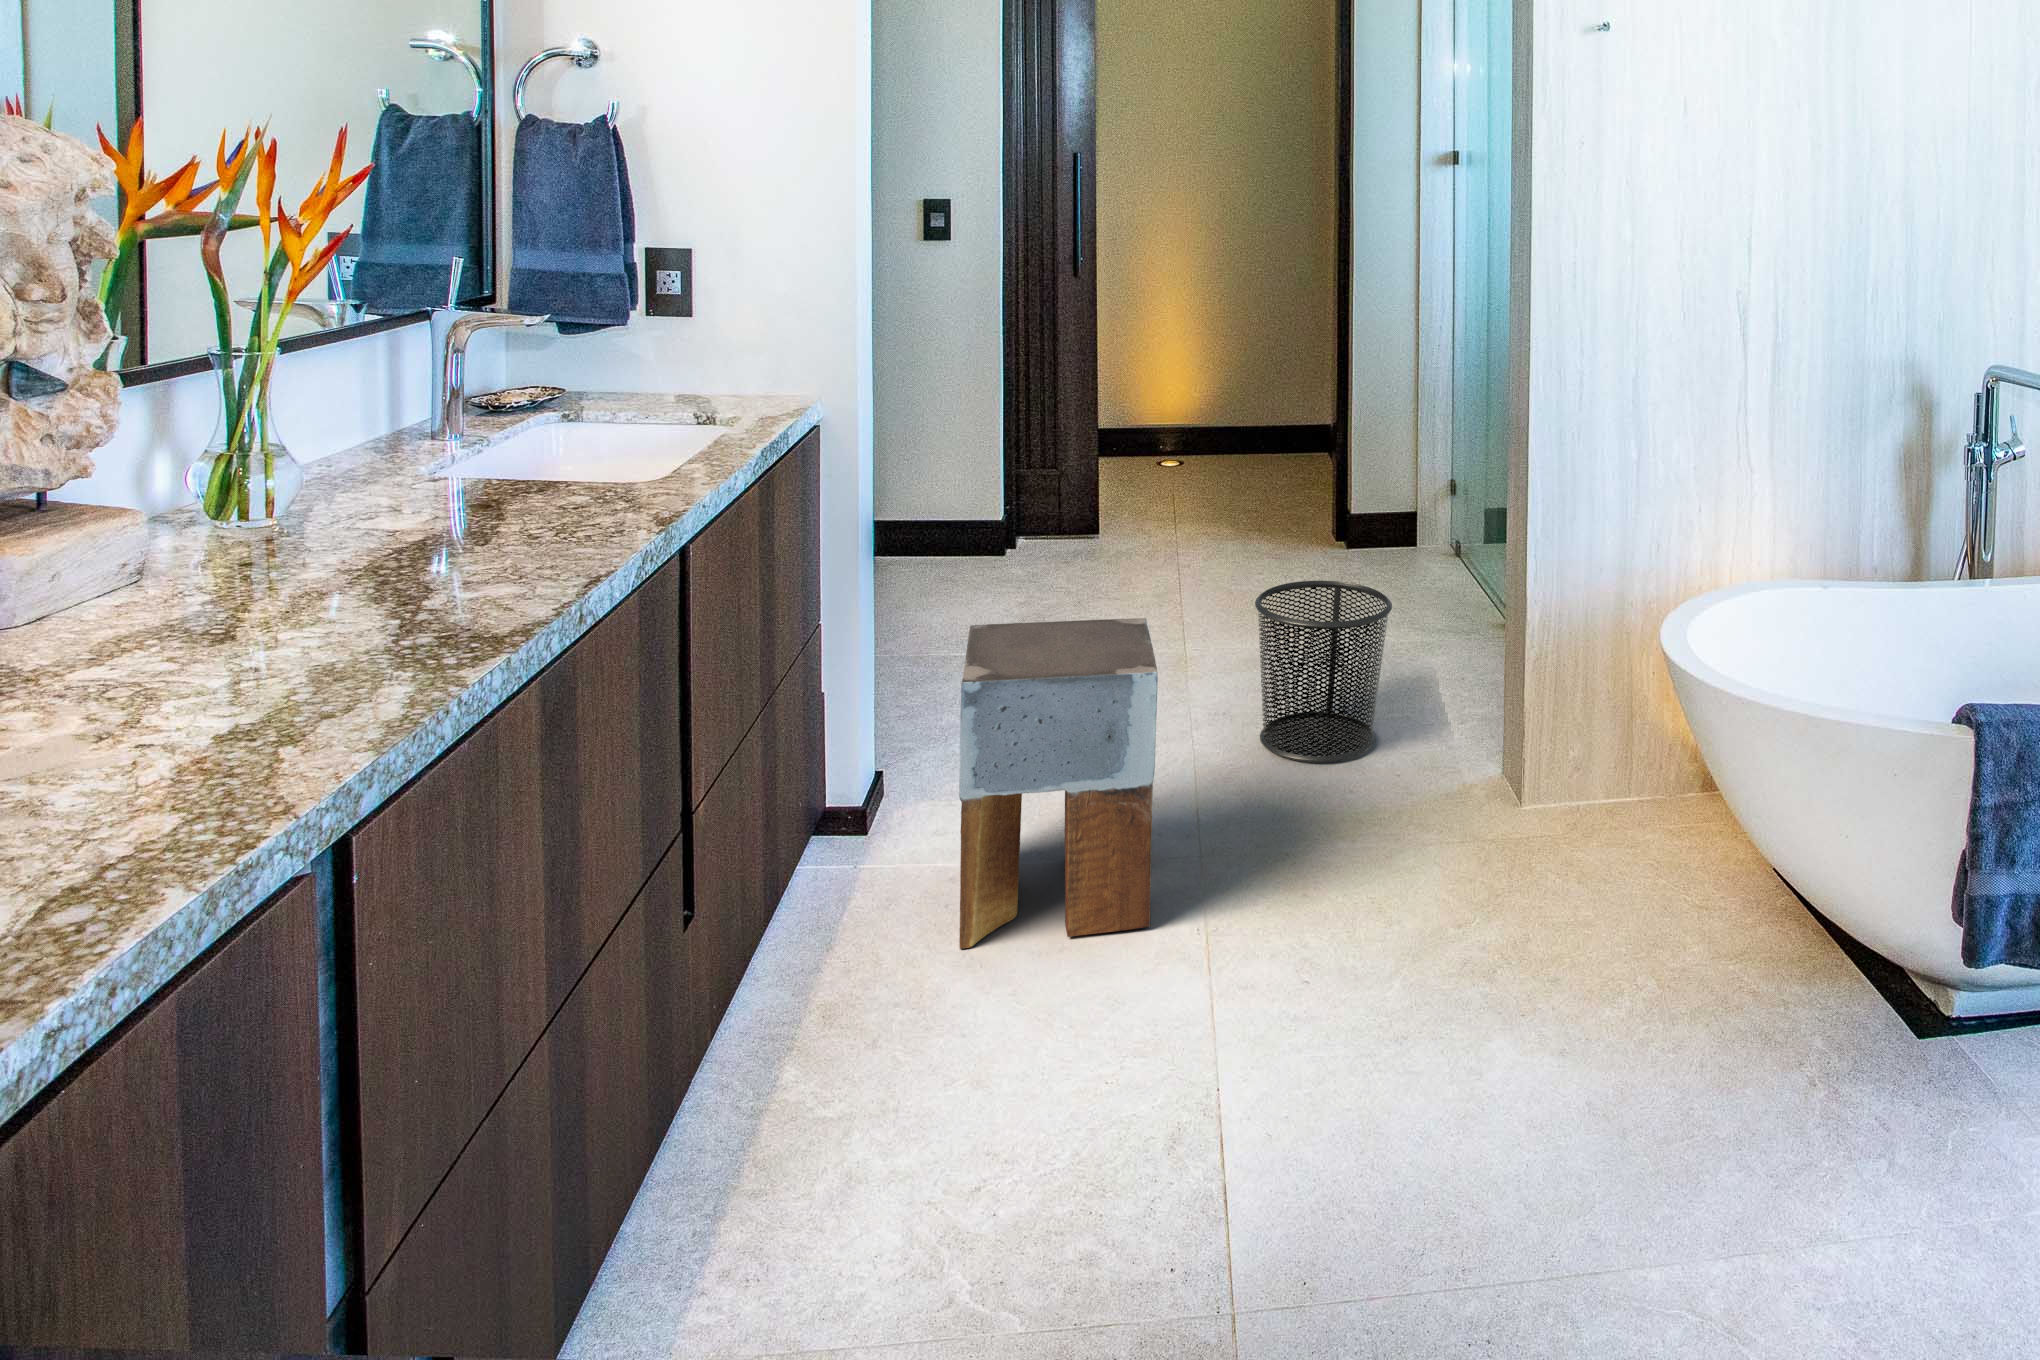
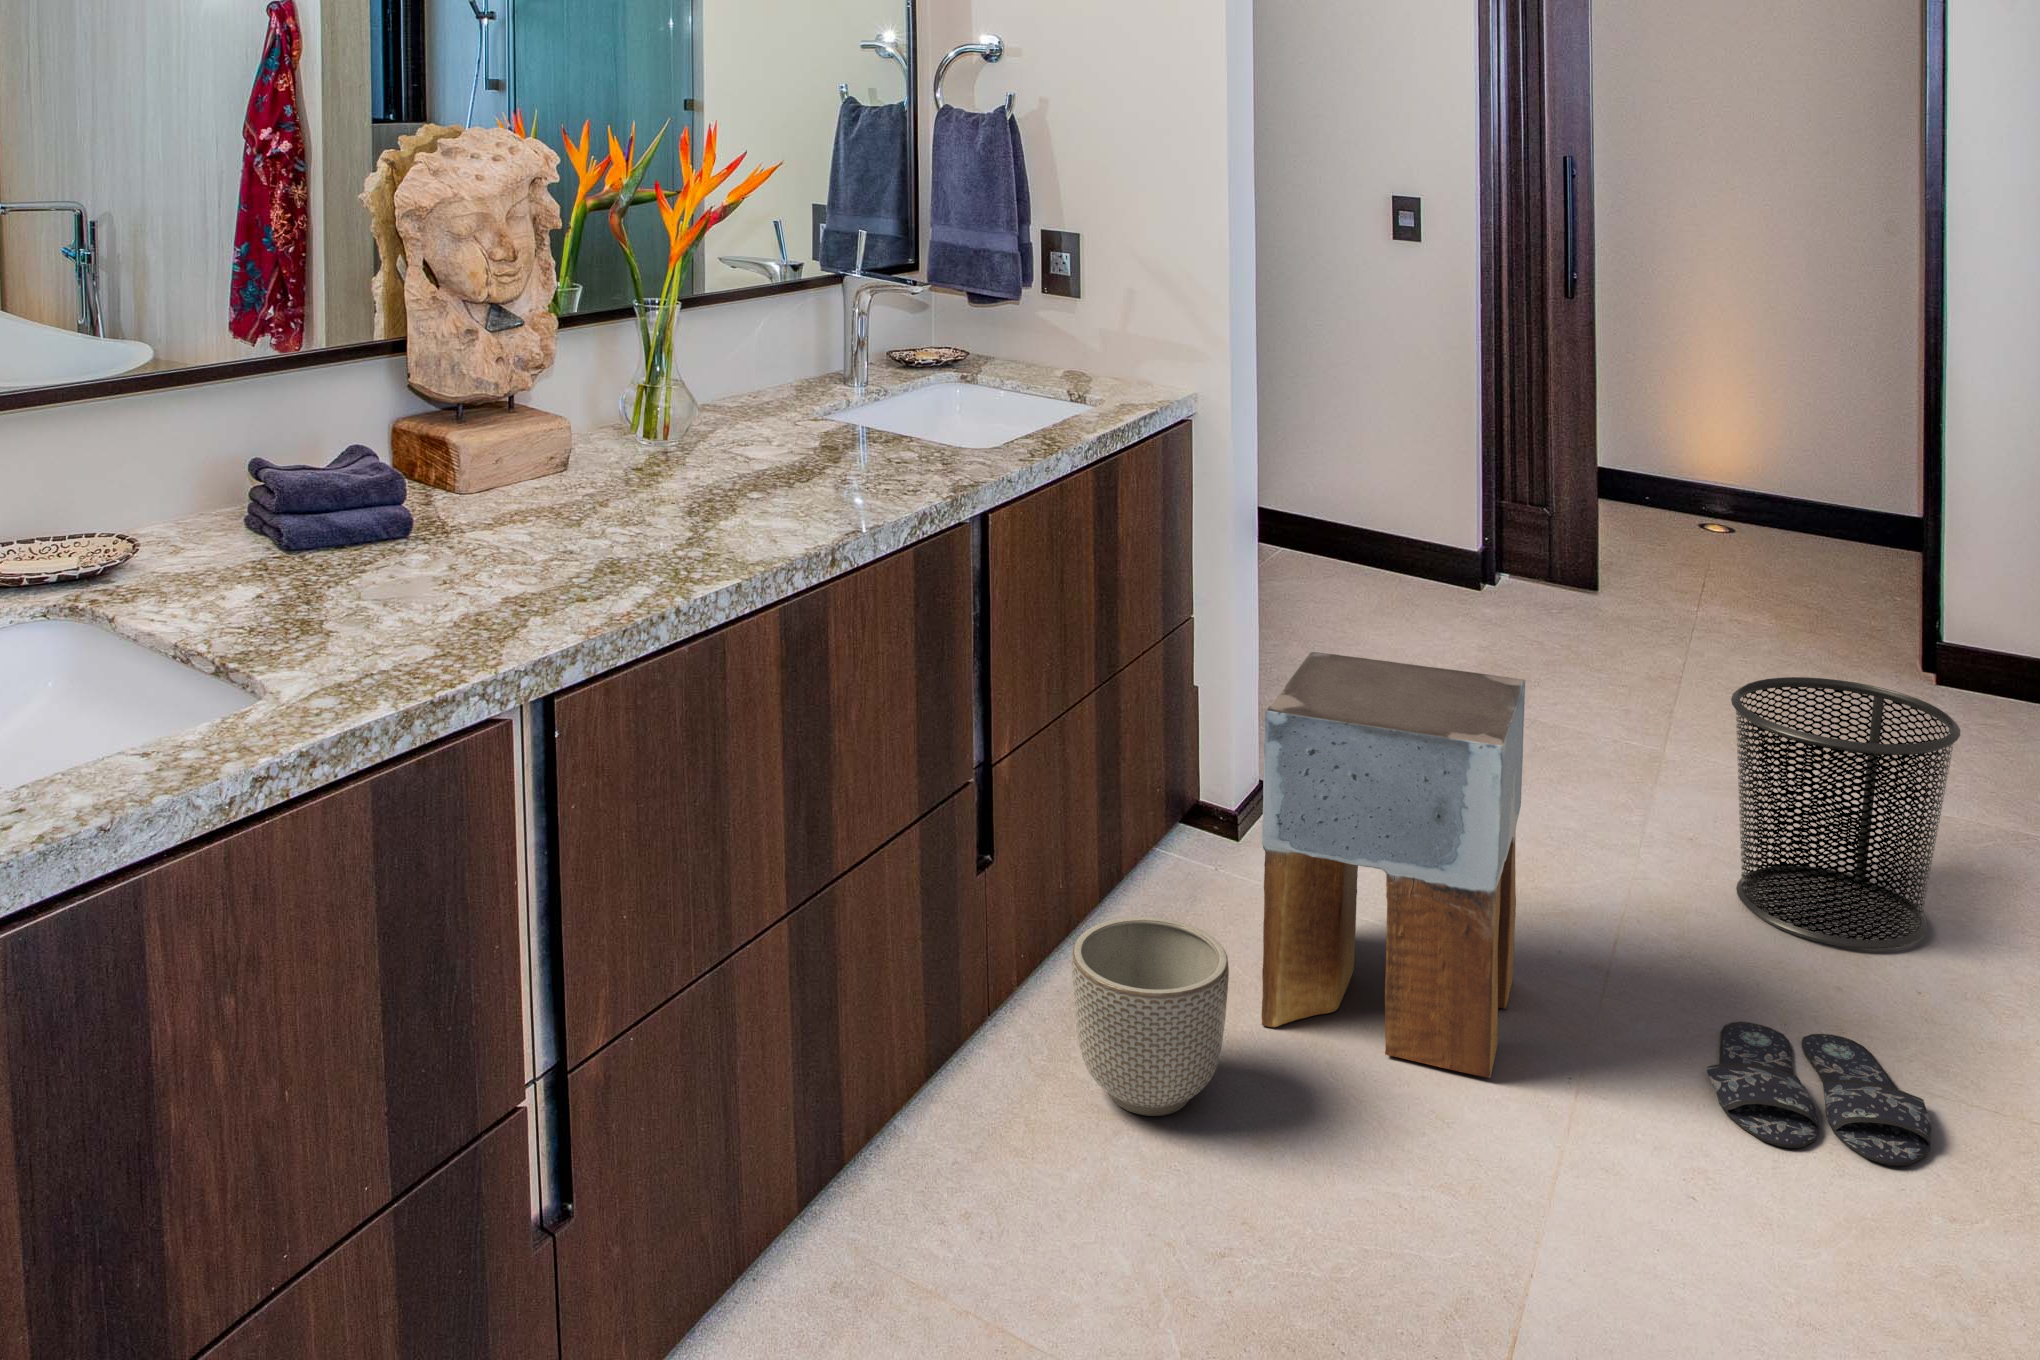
slippers: none [1283,821,1418,905] -> present [1707,1022,1931,1166]
planter: none [805,882,957,1063] -> present [1072,917,1229,1116]

